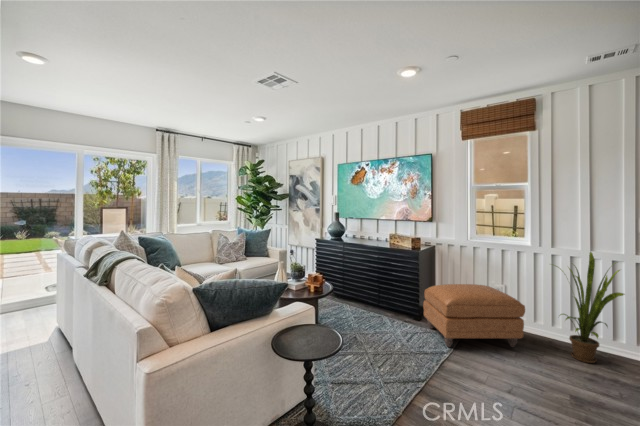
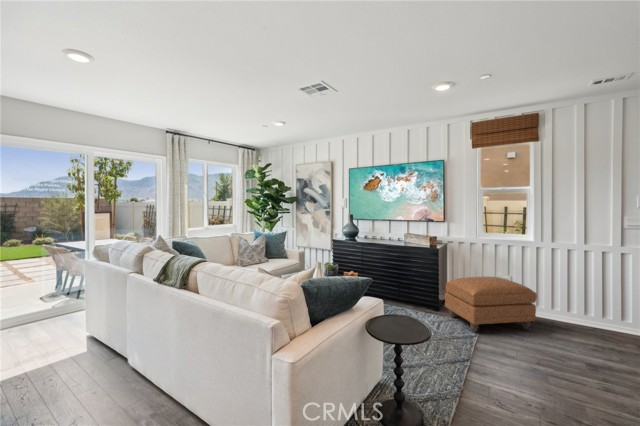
house plant: present [560,252,624,363] -> none [553,245,618,338]

